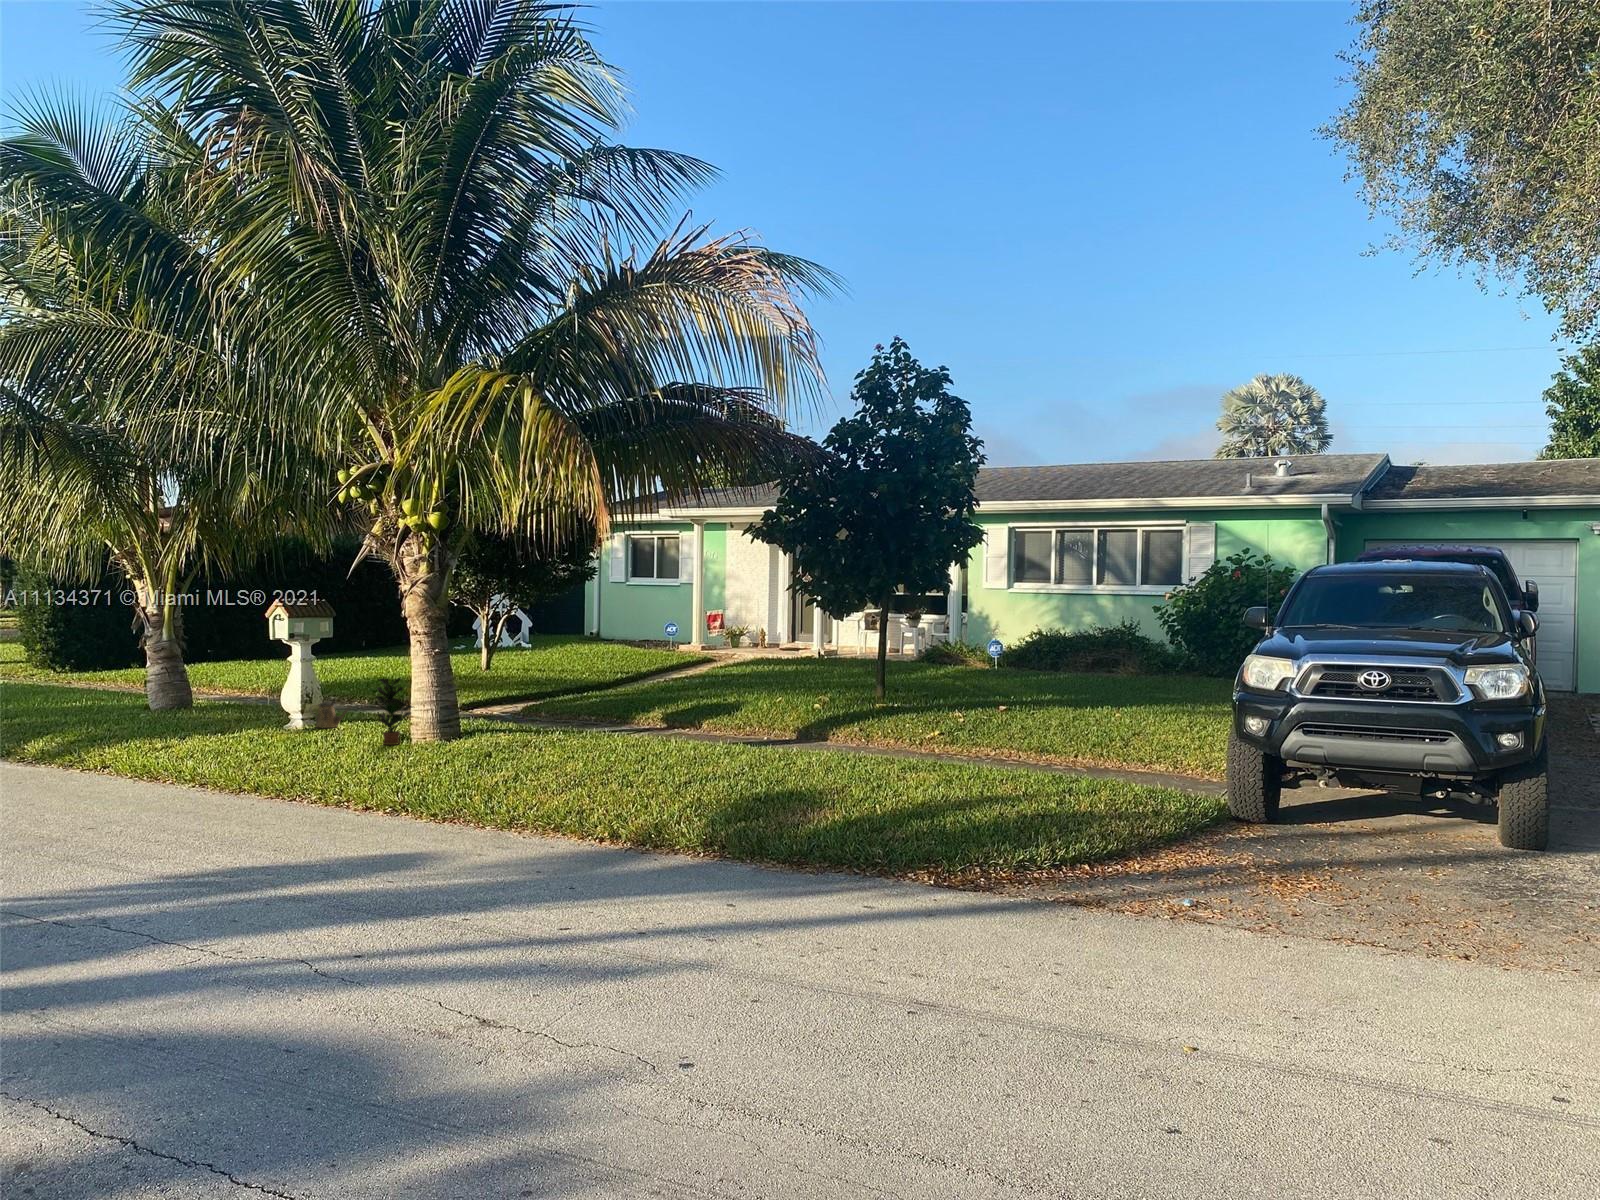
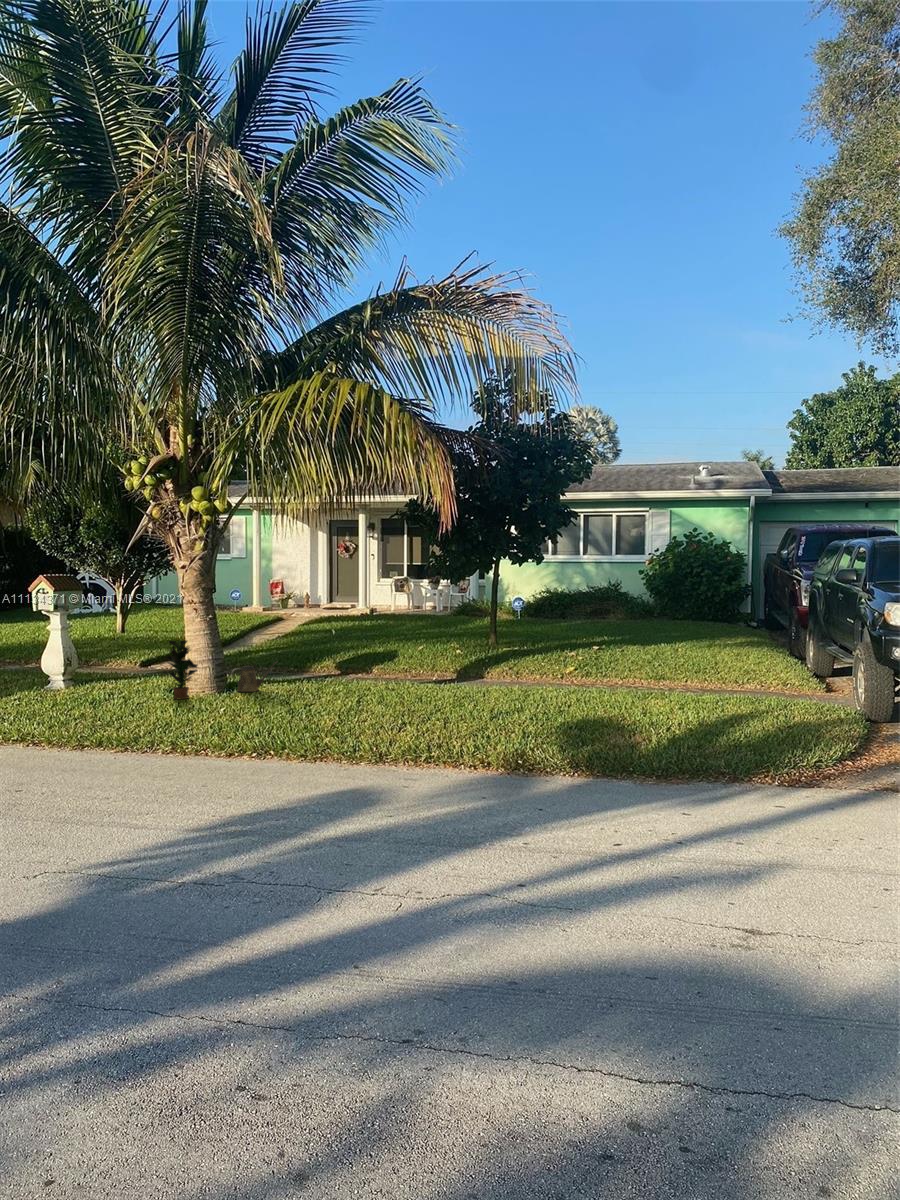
watering can: present [310,700,357,728] -> present [232,662,277,692]

